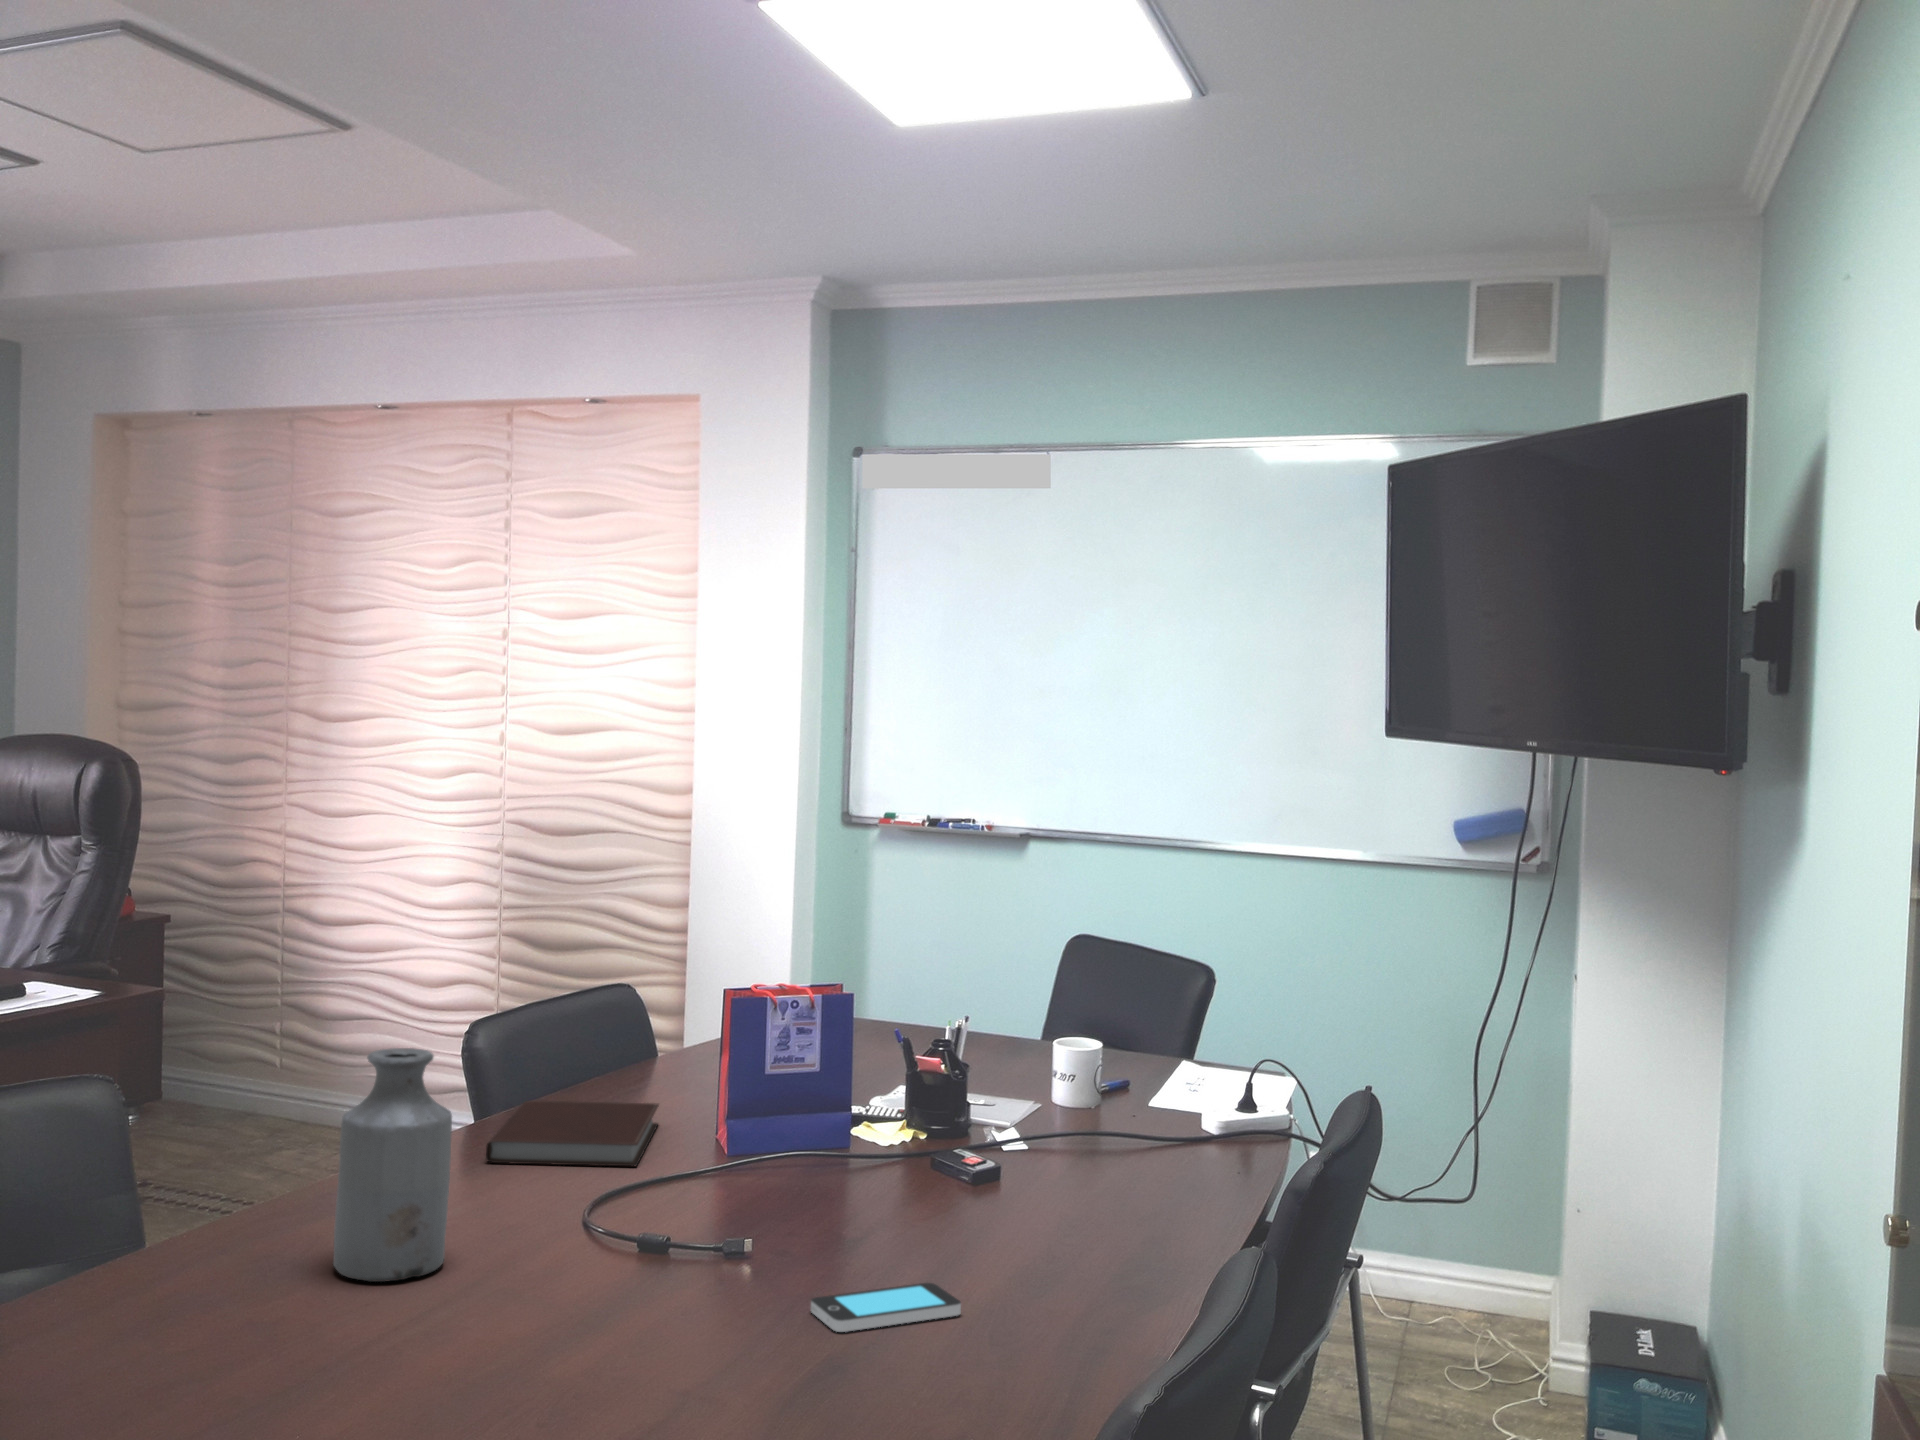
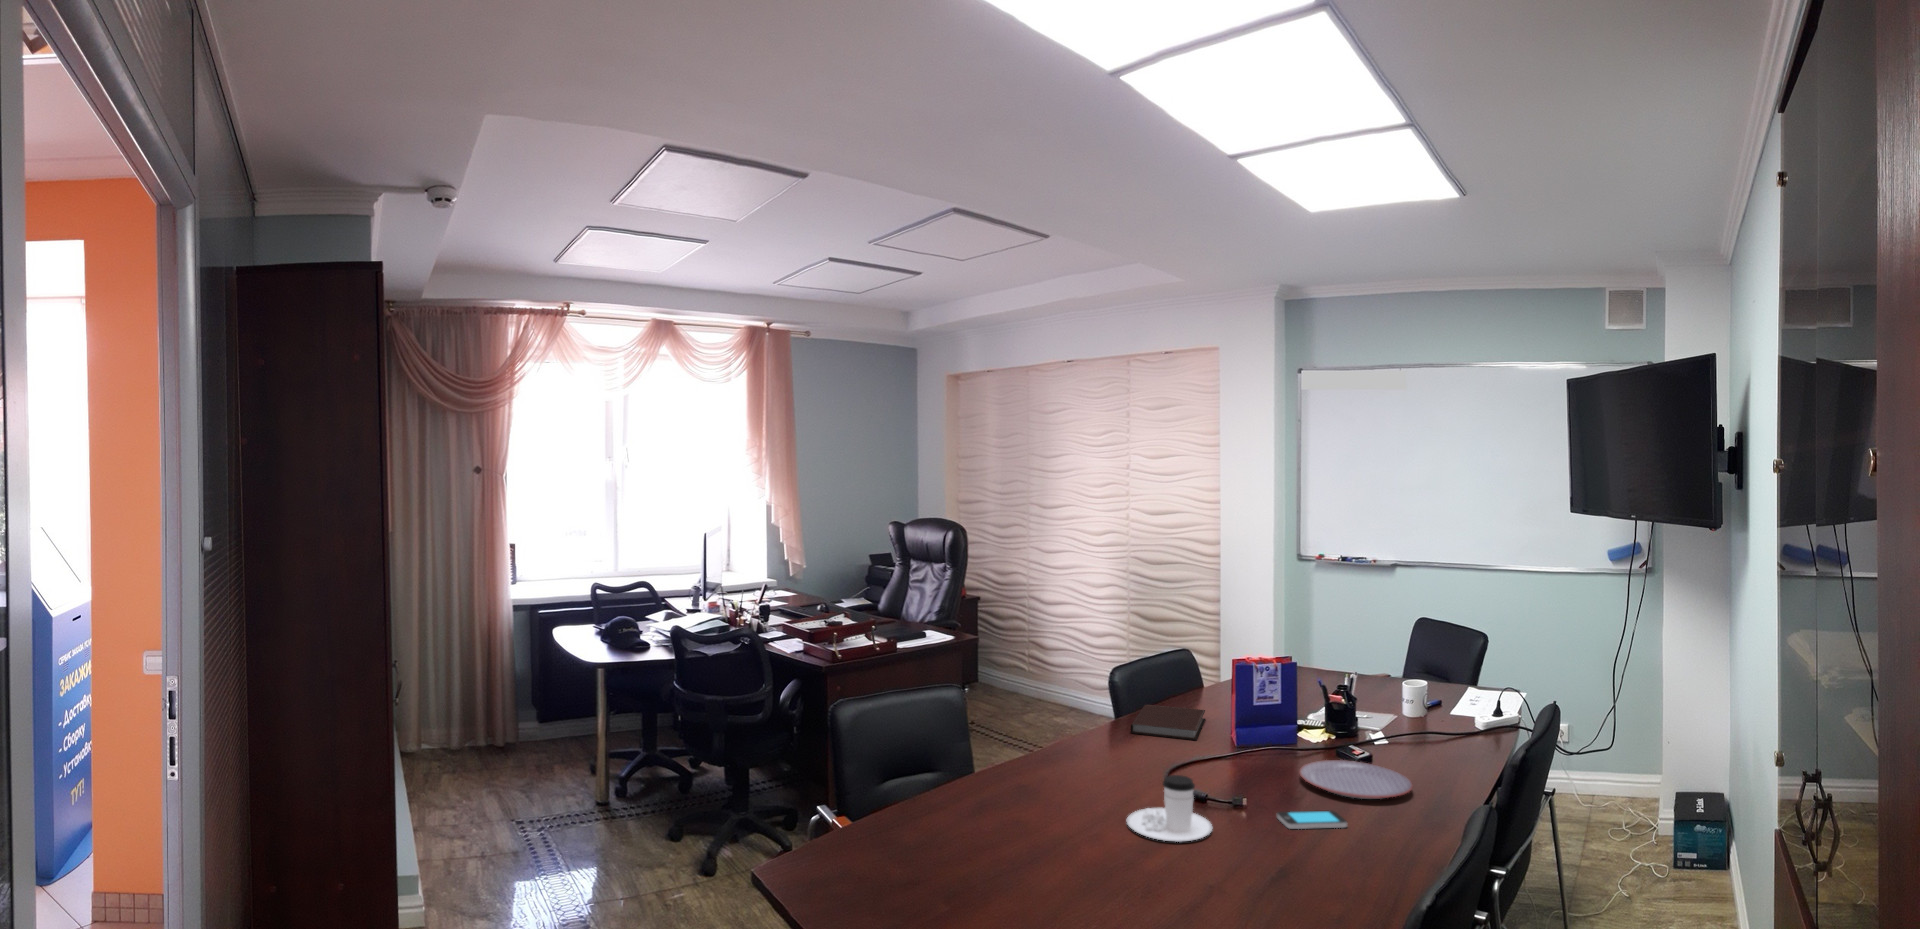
bottle: present [333,1048,452,1282] -> none [1076,689,1120,785]
plate: none [858,1180,1083,1252] -> present [1300,760,1412,799]
coffee cup: none [451,1231,663,1394] -> present [1127,775,1212,842]

